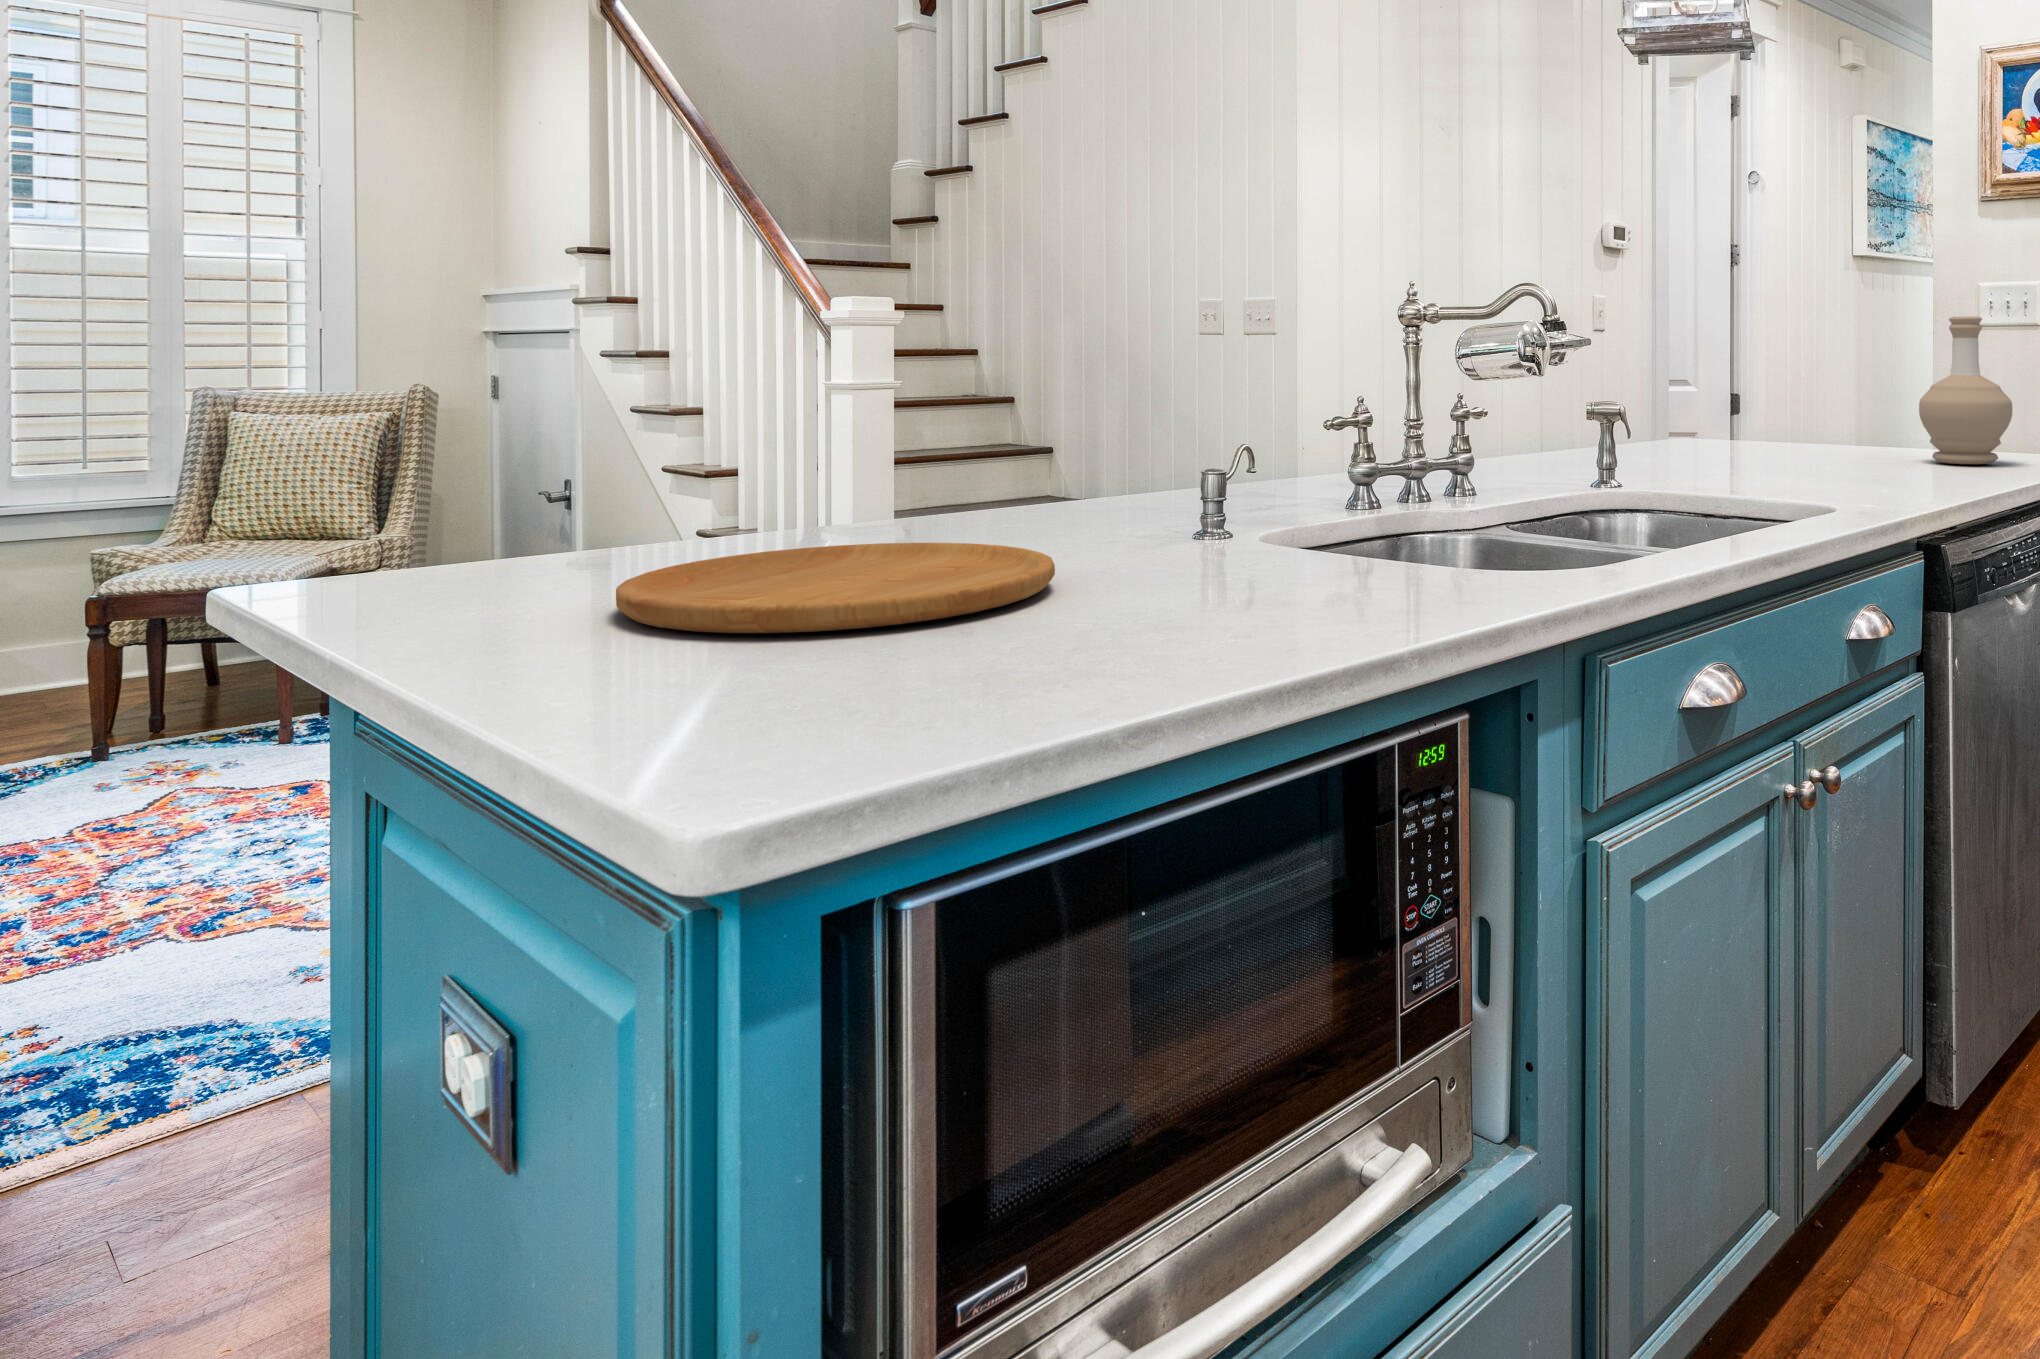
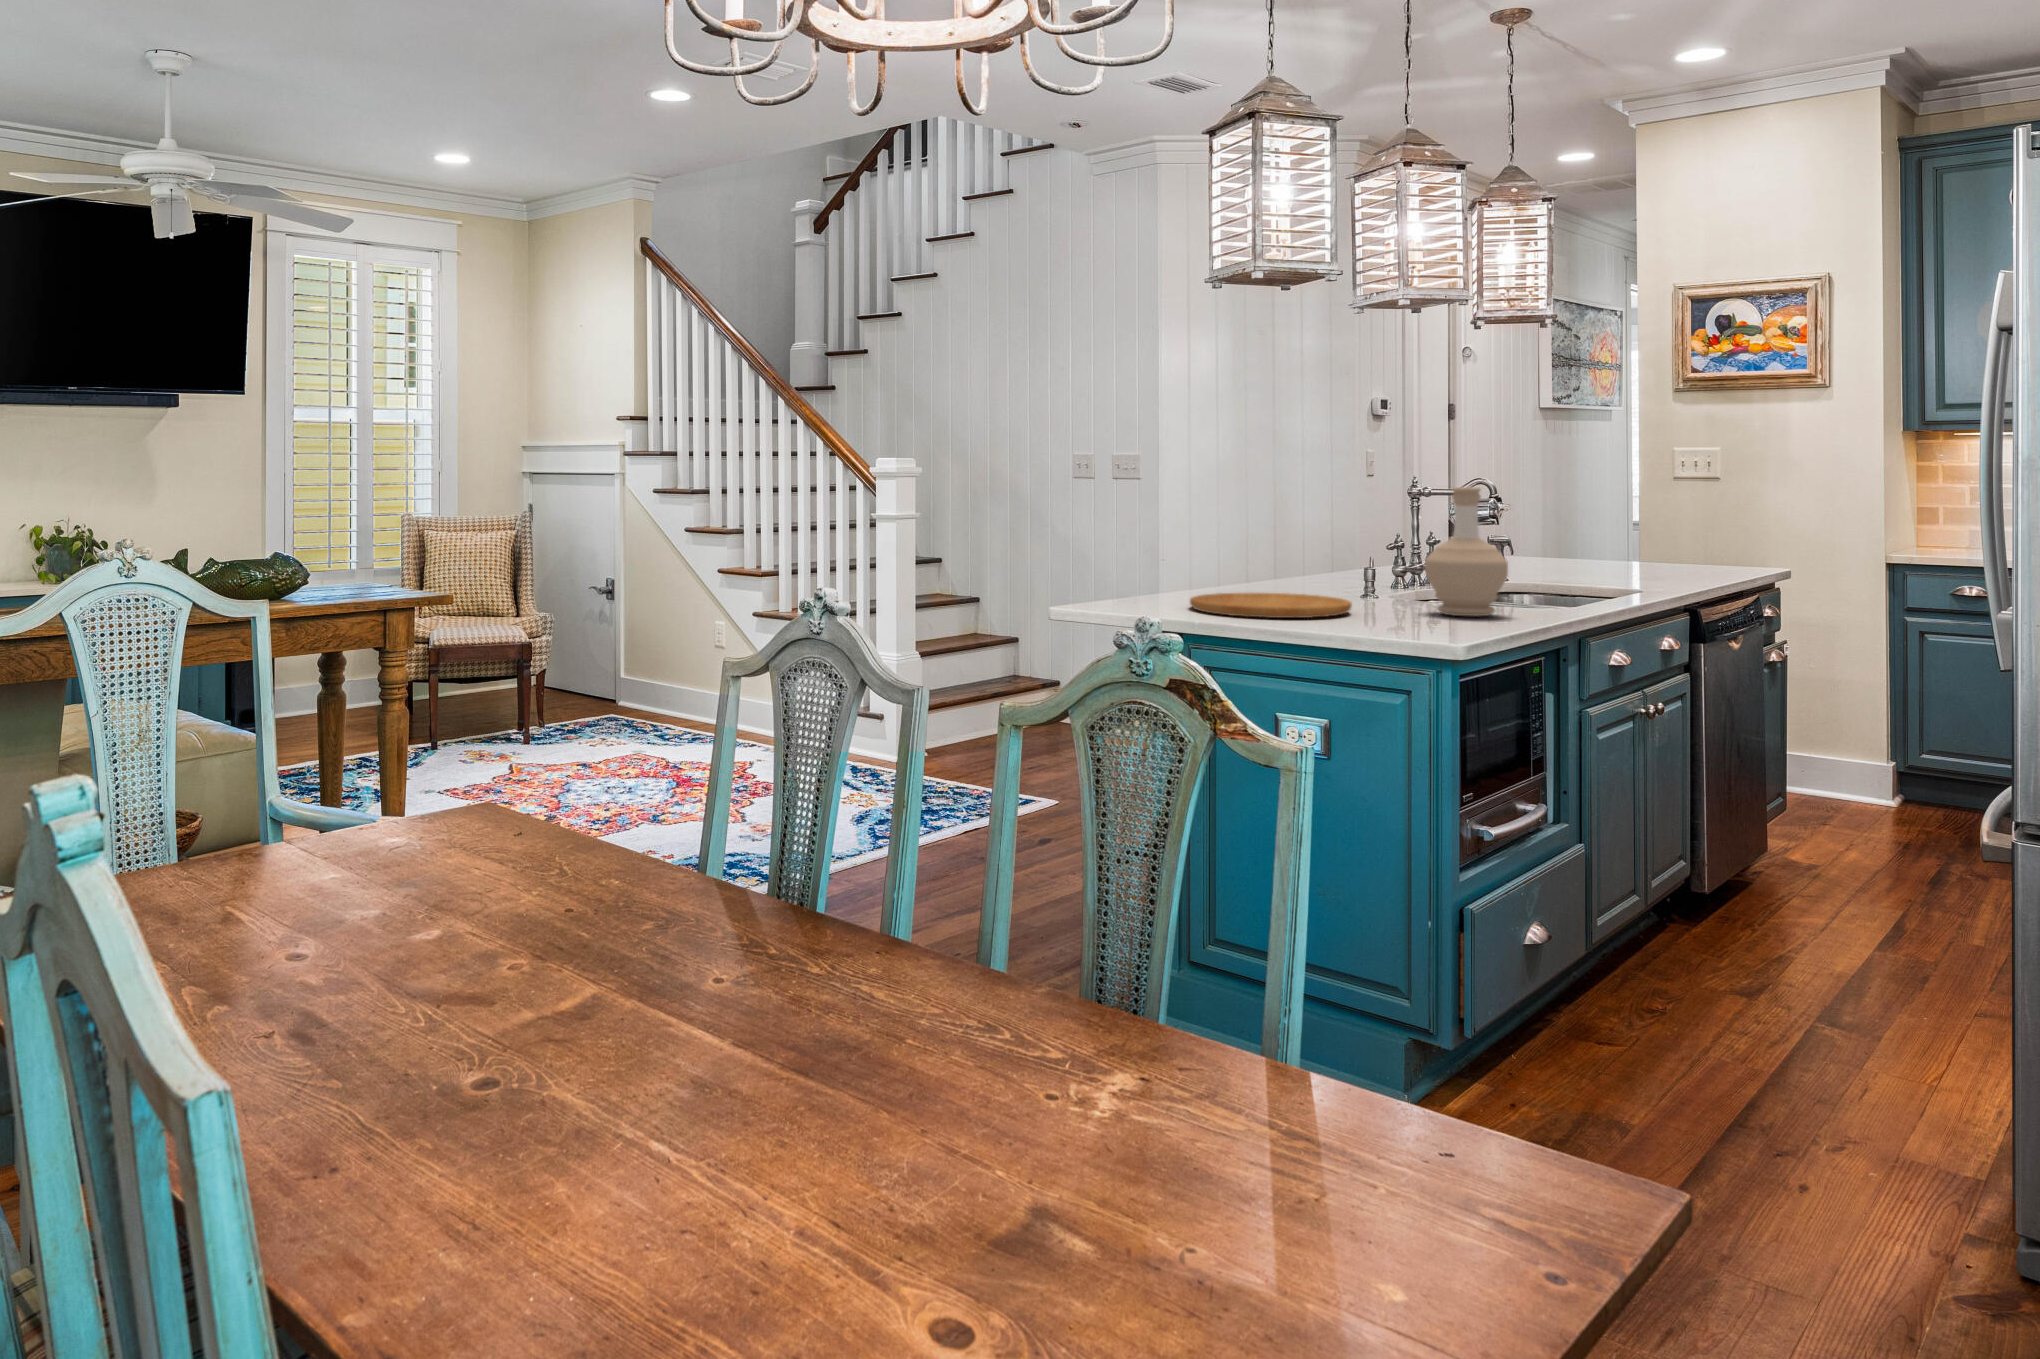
bottle: present [1919,316,2012,464] -> present [1425,487,1508,616]

